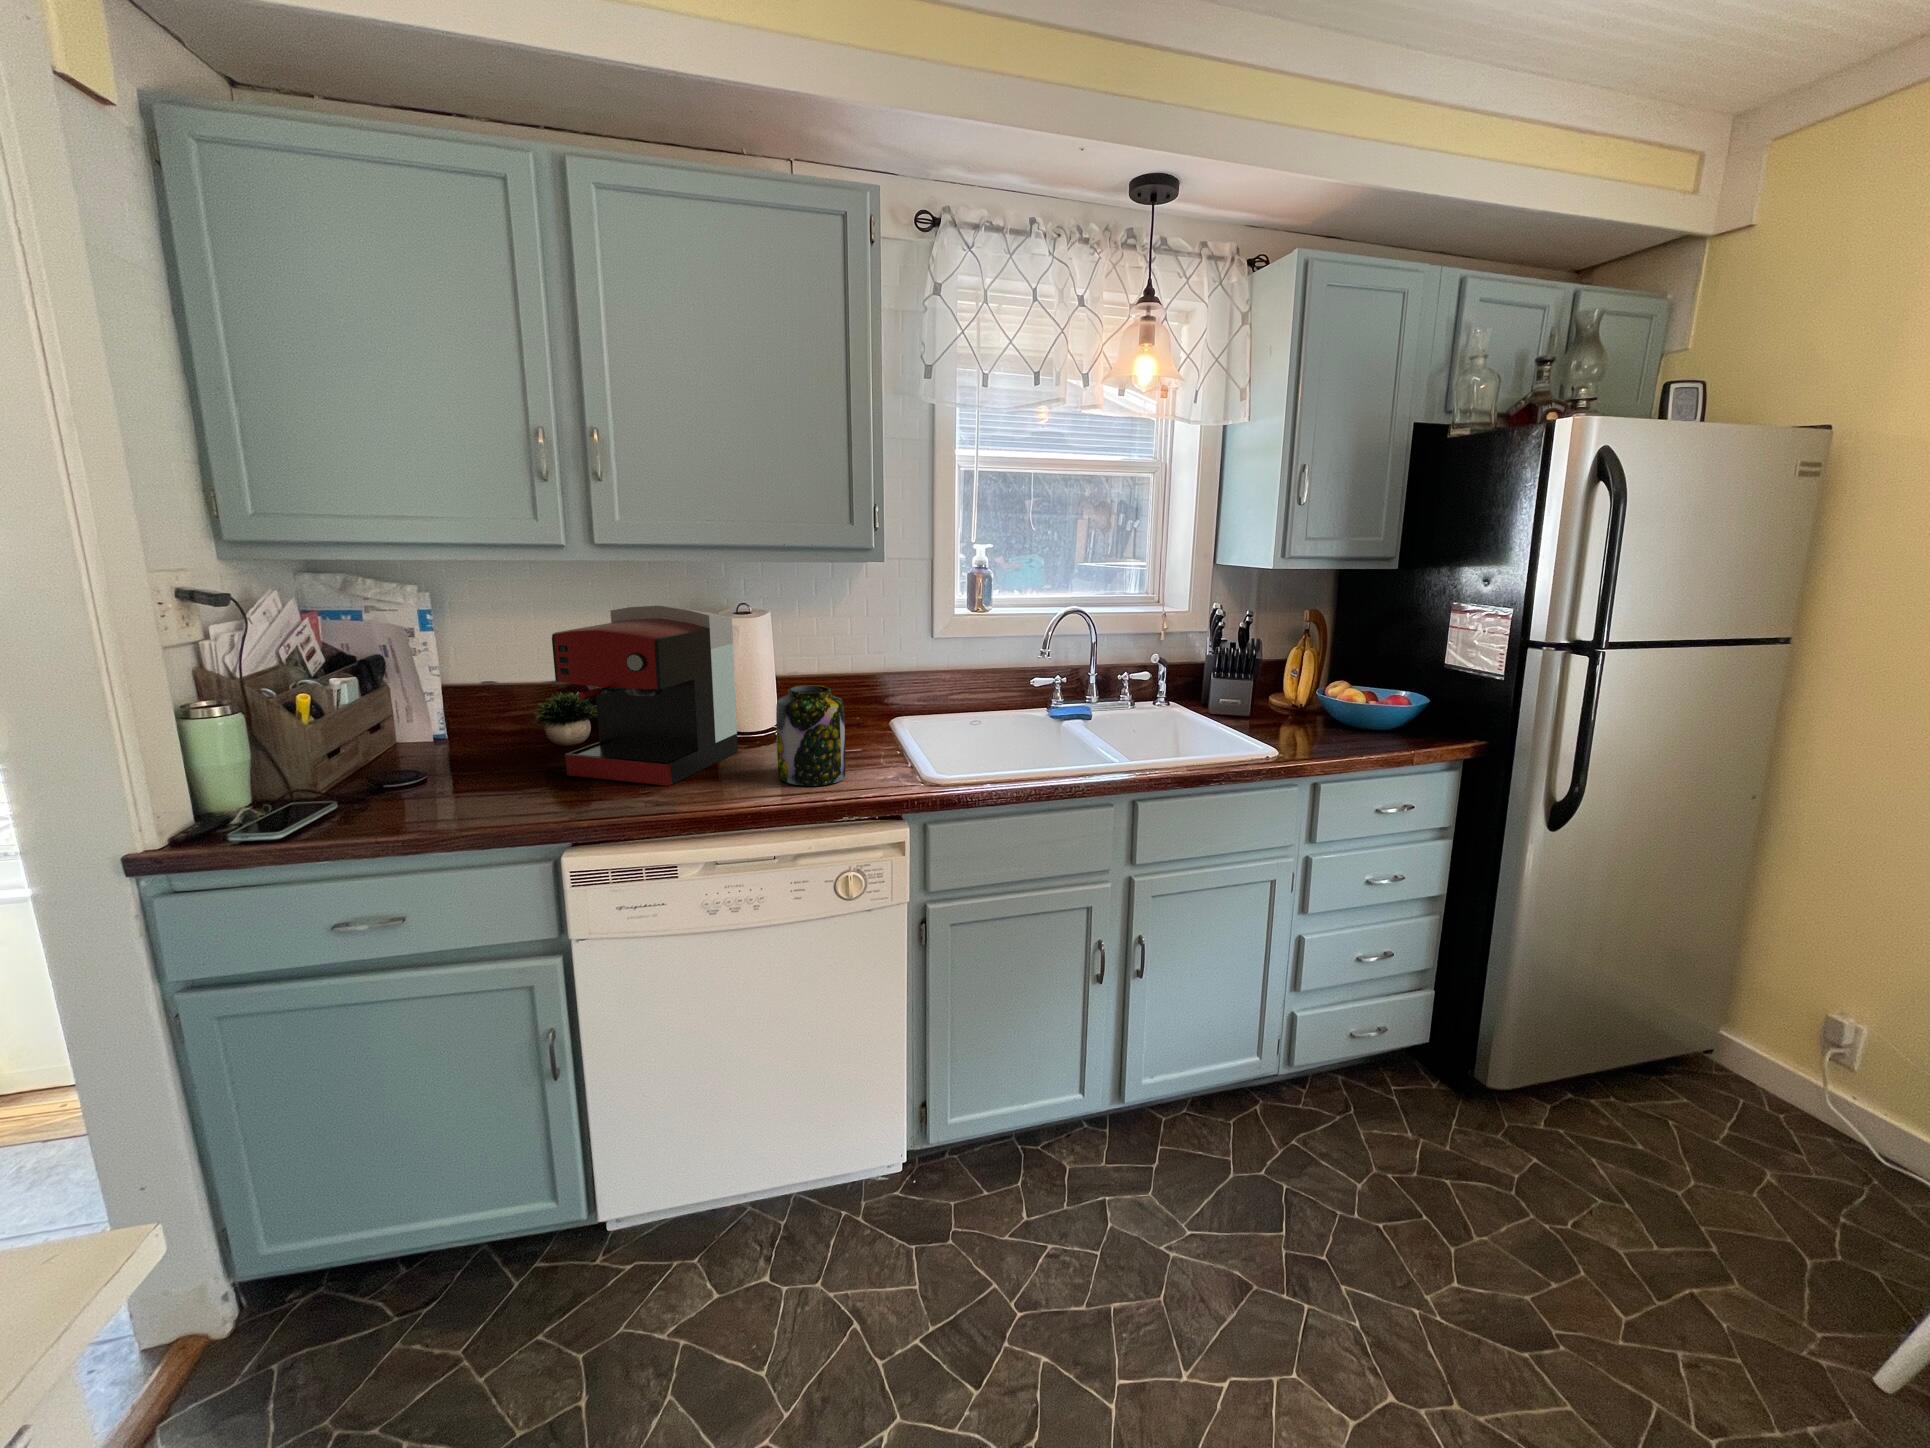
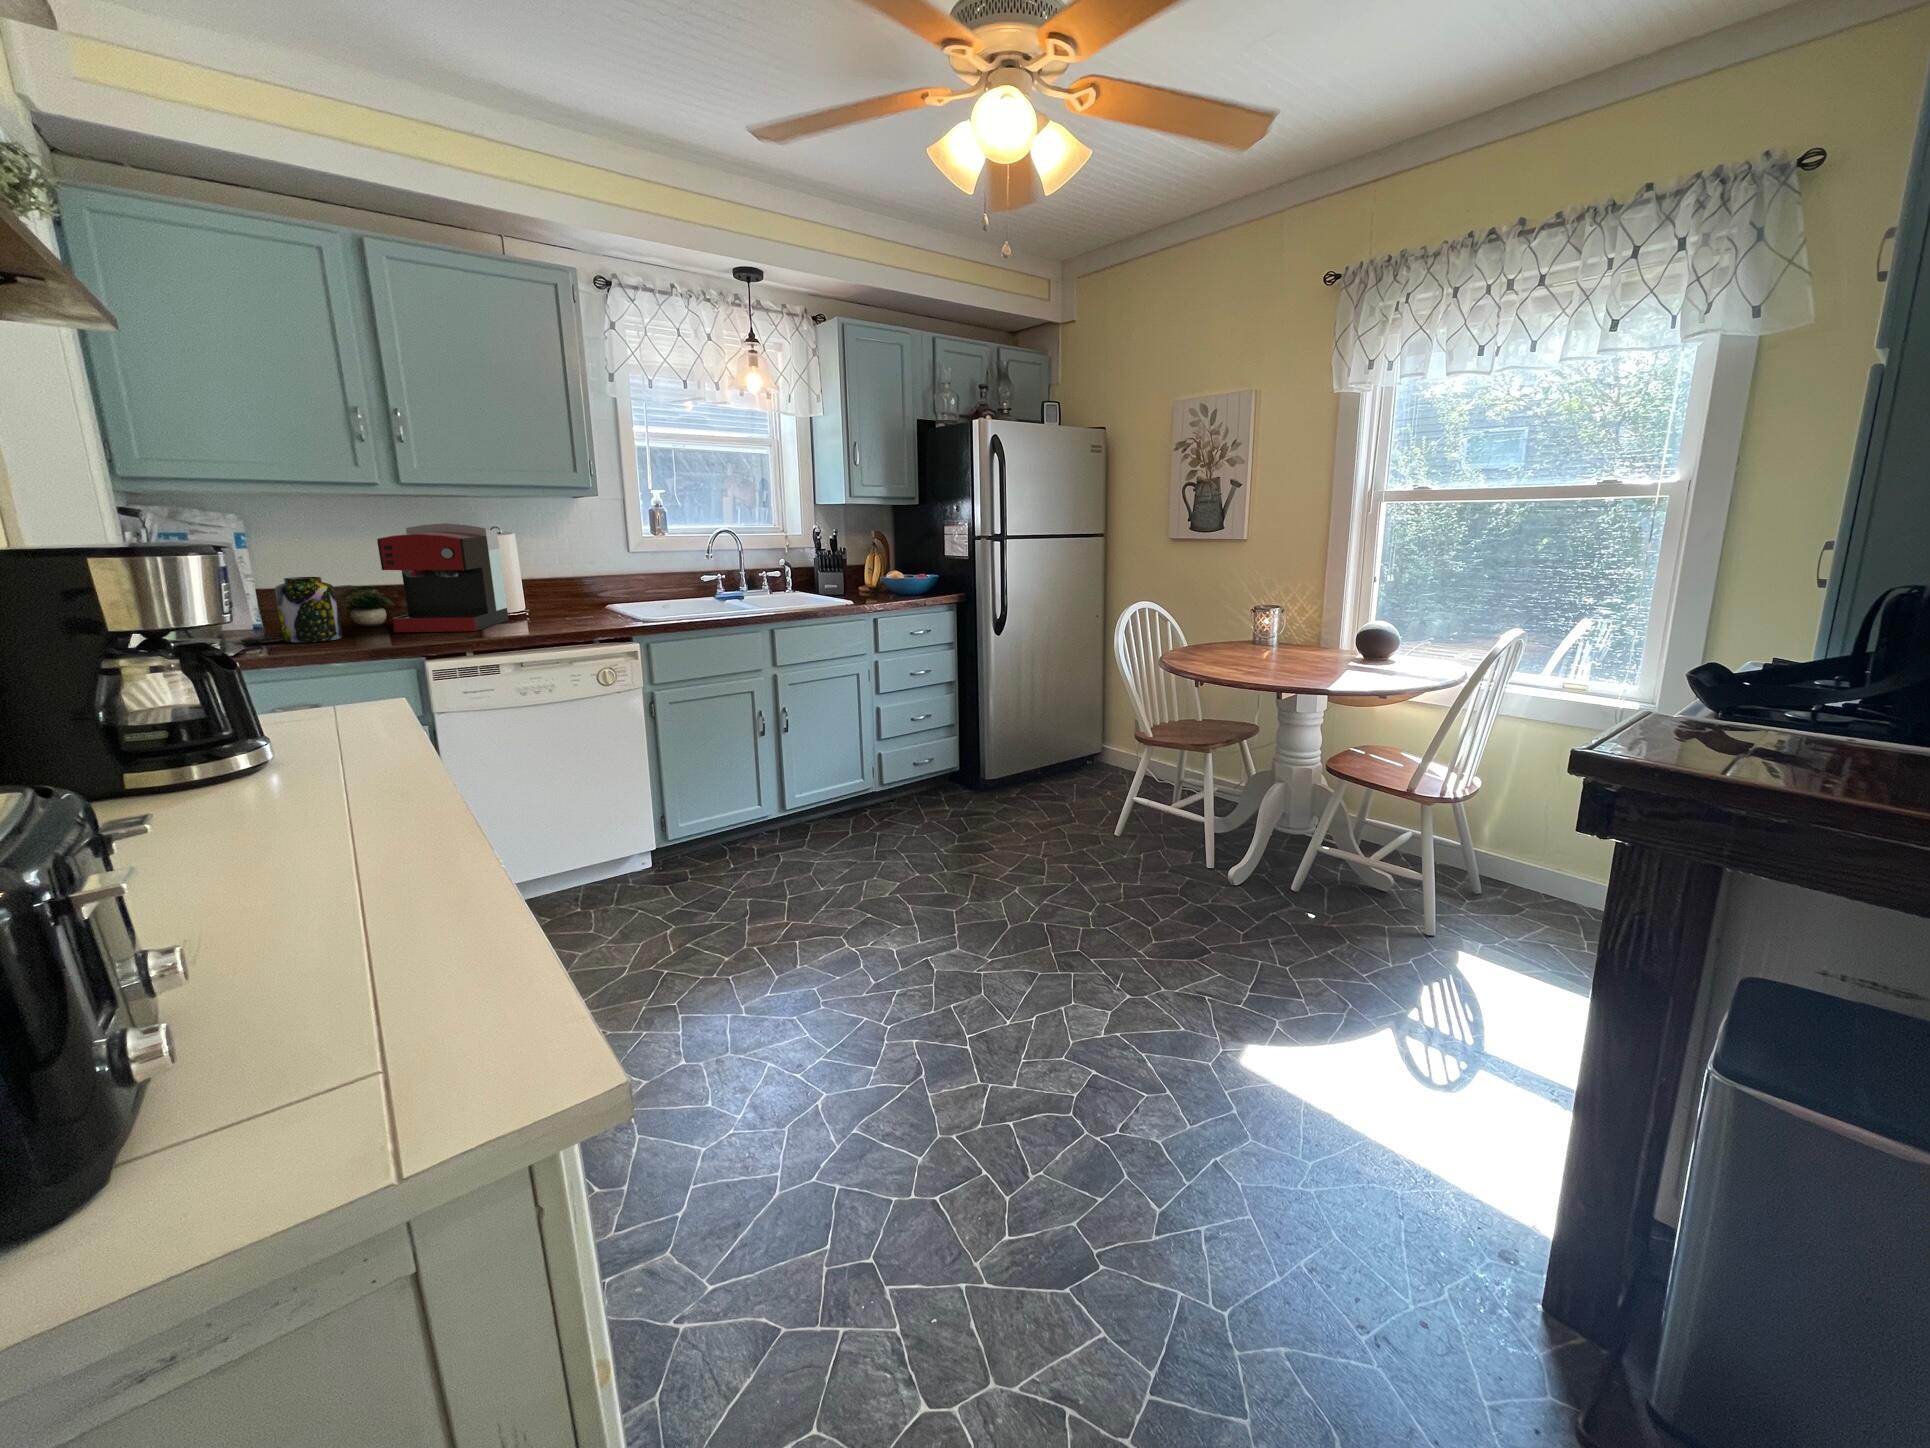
jar: present [776,685,845,786] -> present [275,577,342,642]

